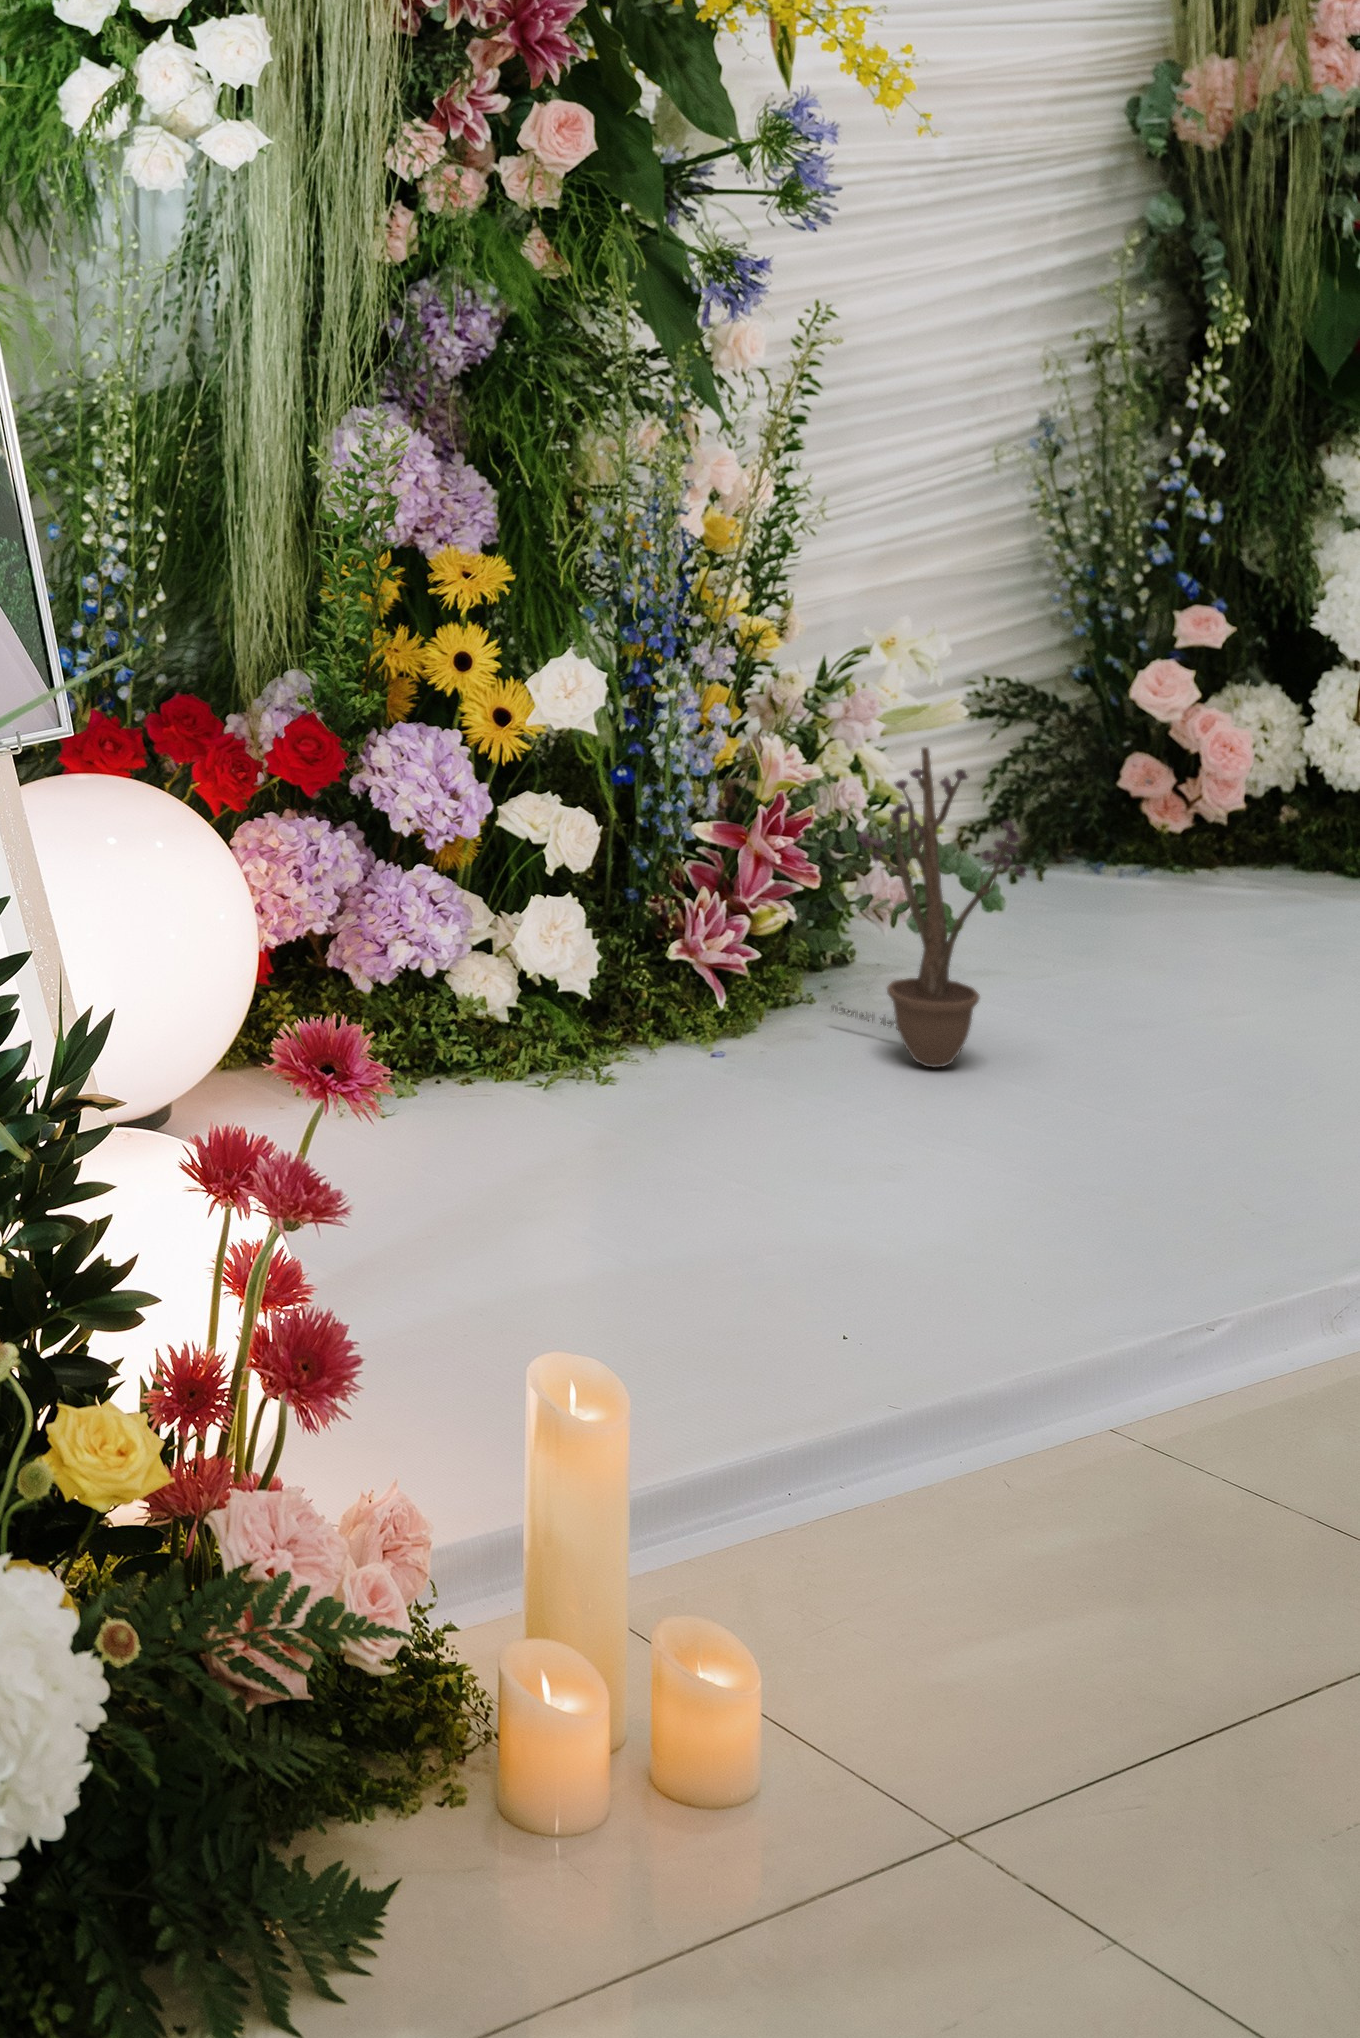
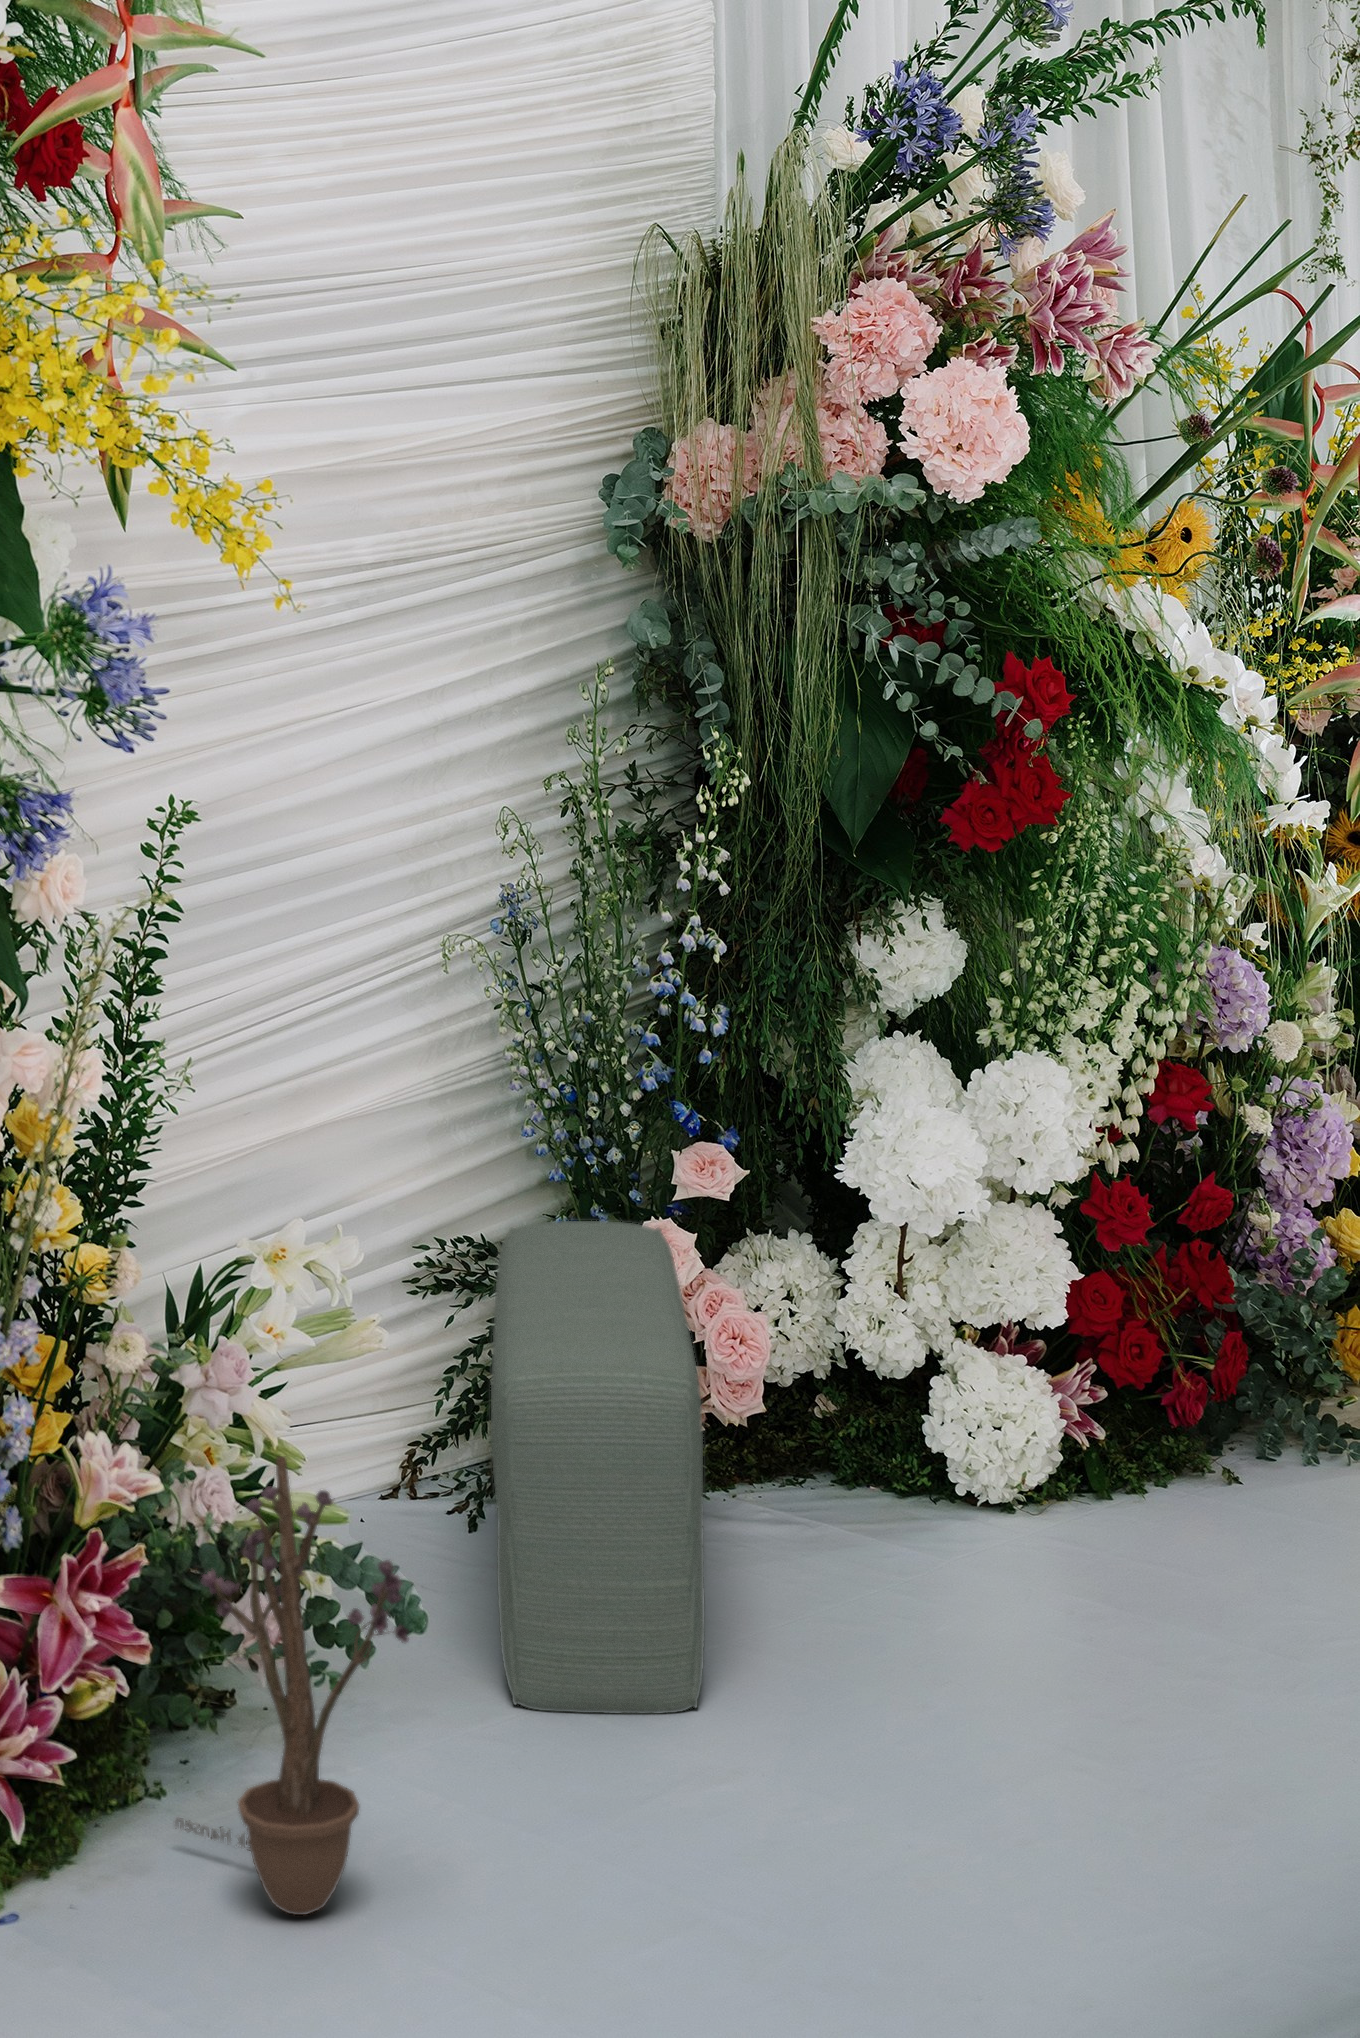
pouf: none [1038,654,1223,980] -> present [491,1221,705,1714]

